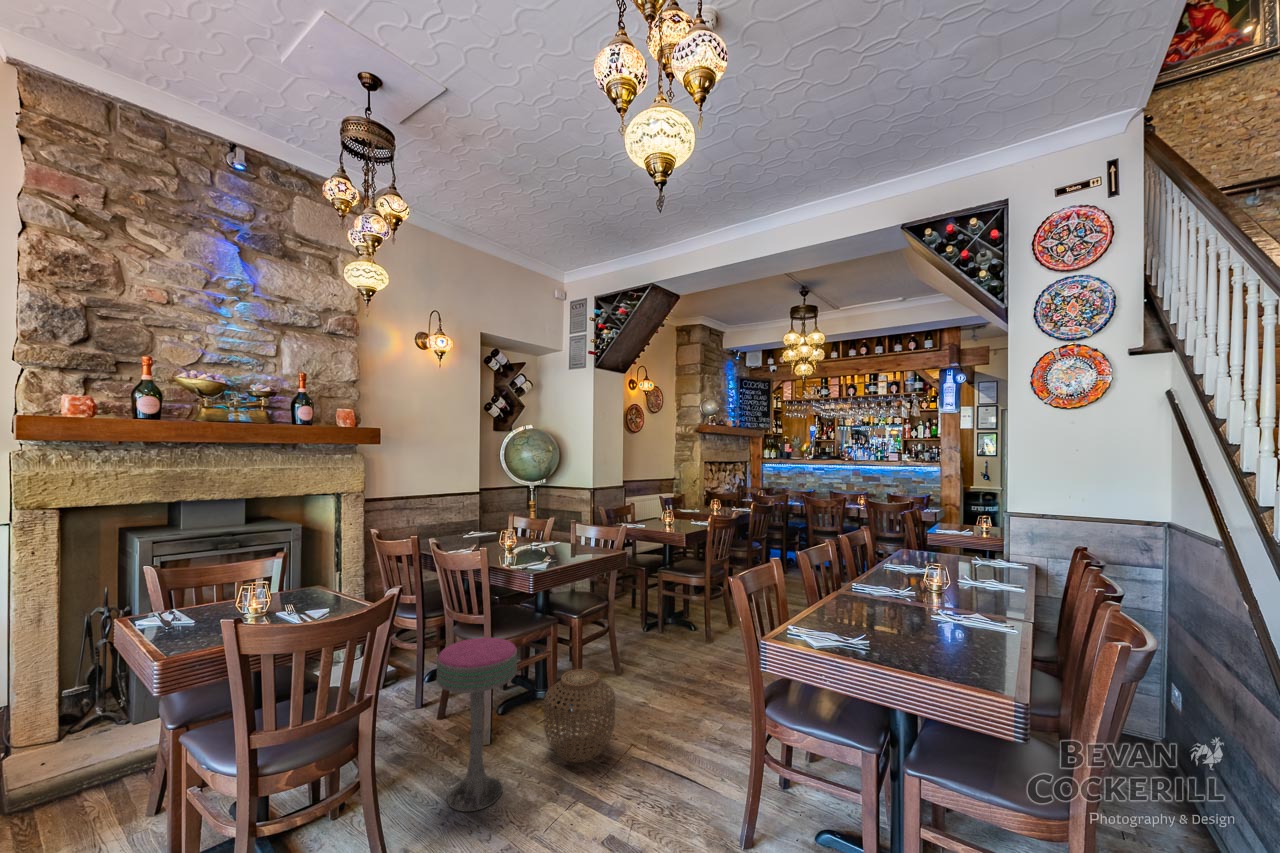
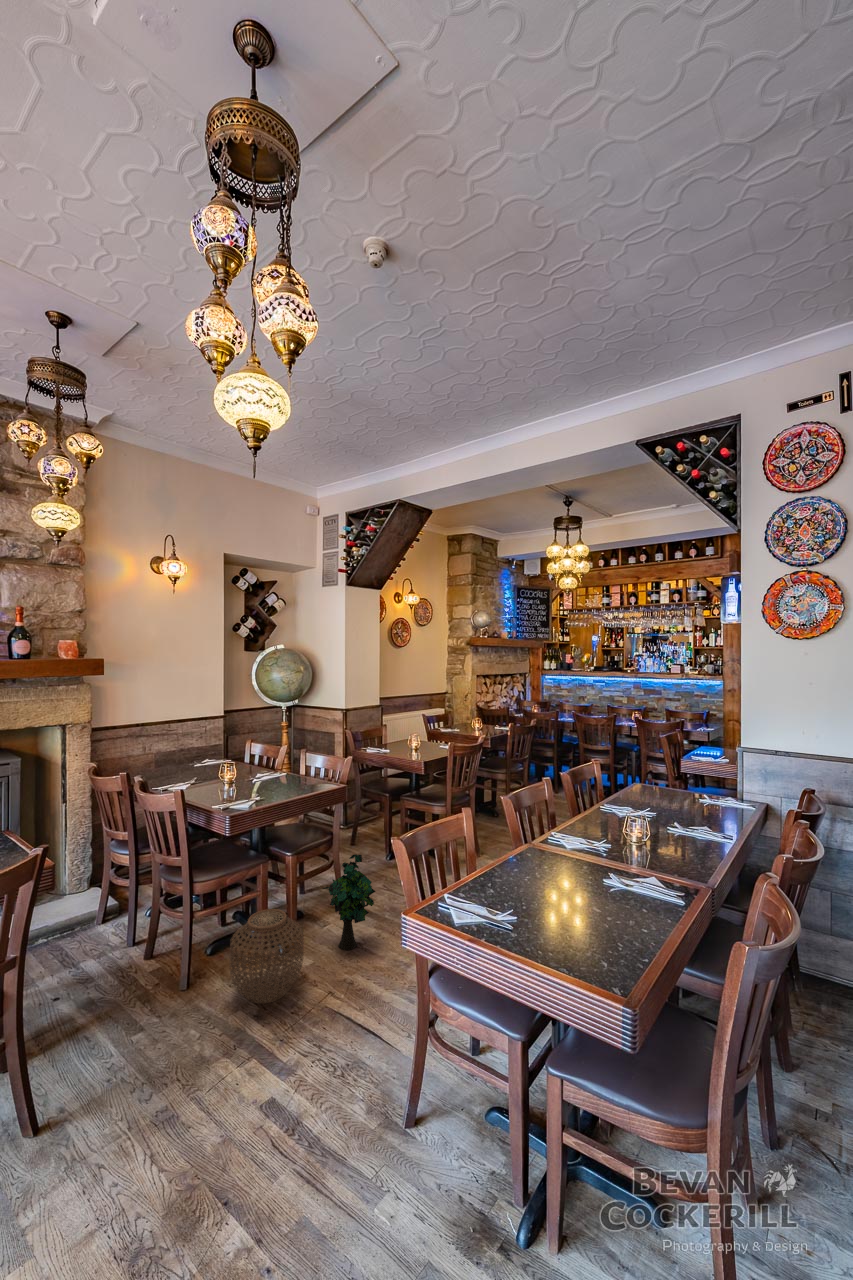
decorative plant: none [616,618,670,713] -> present [322,854,375,950]
bar stool: present [436,637,517,812] -> none [107,880,192,1054]

